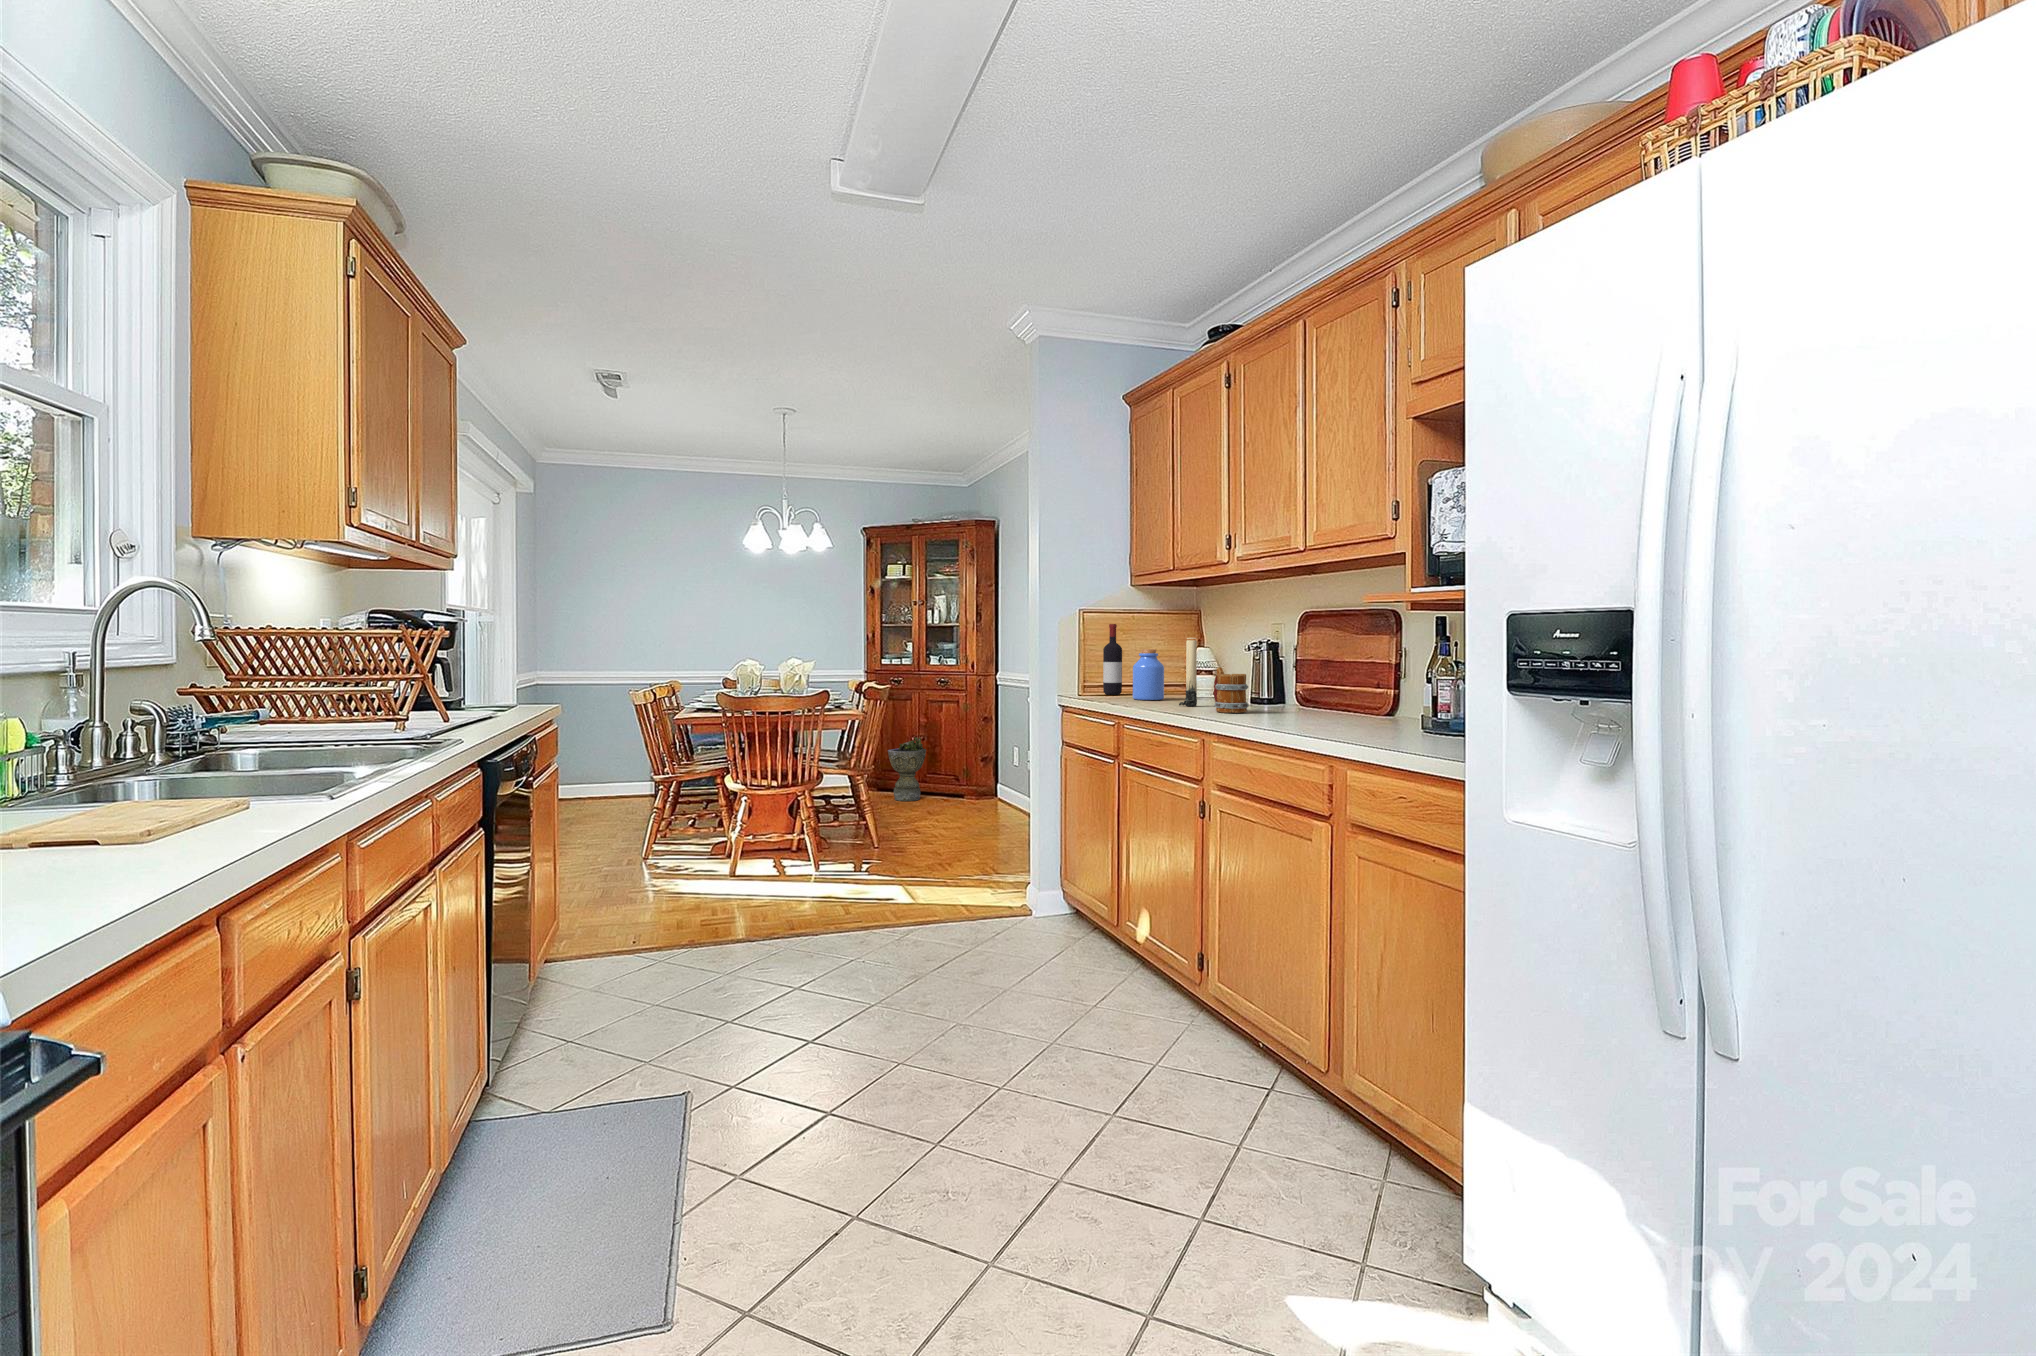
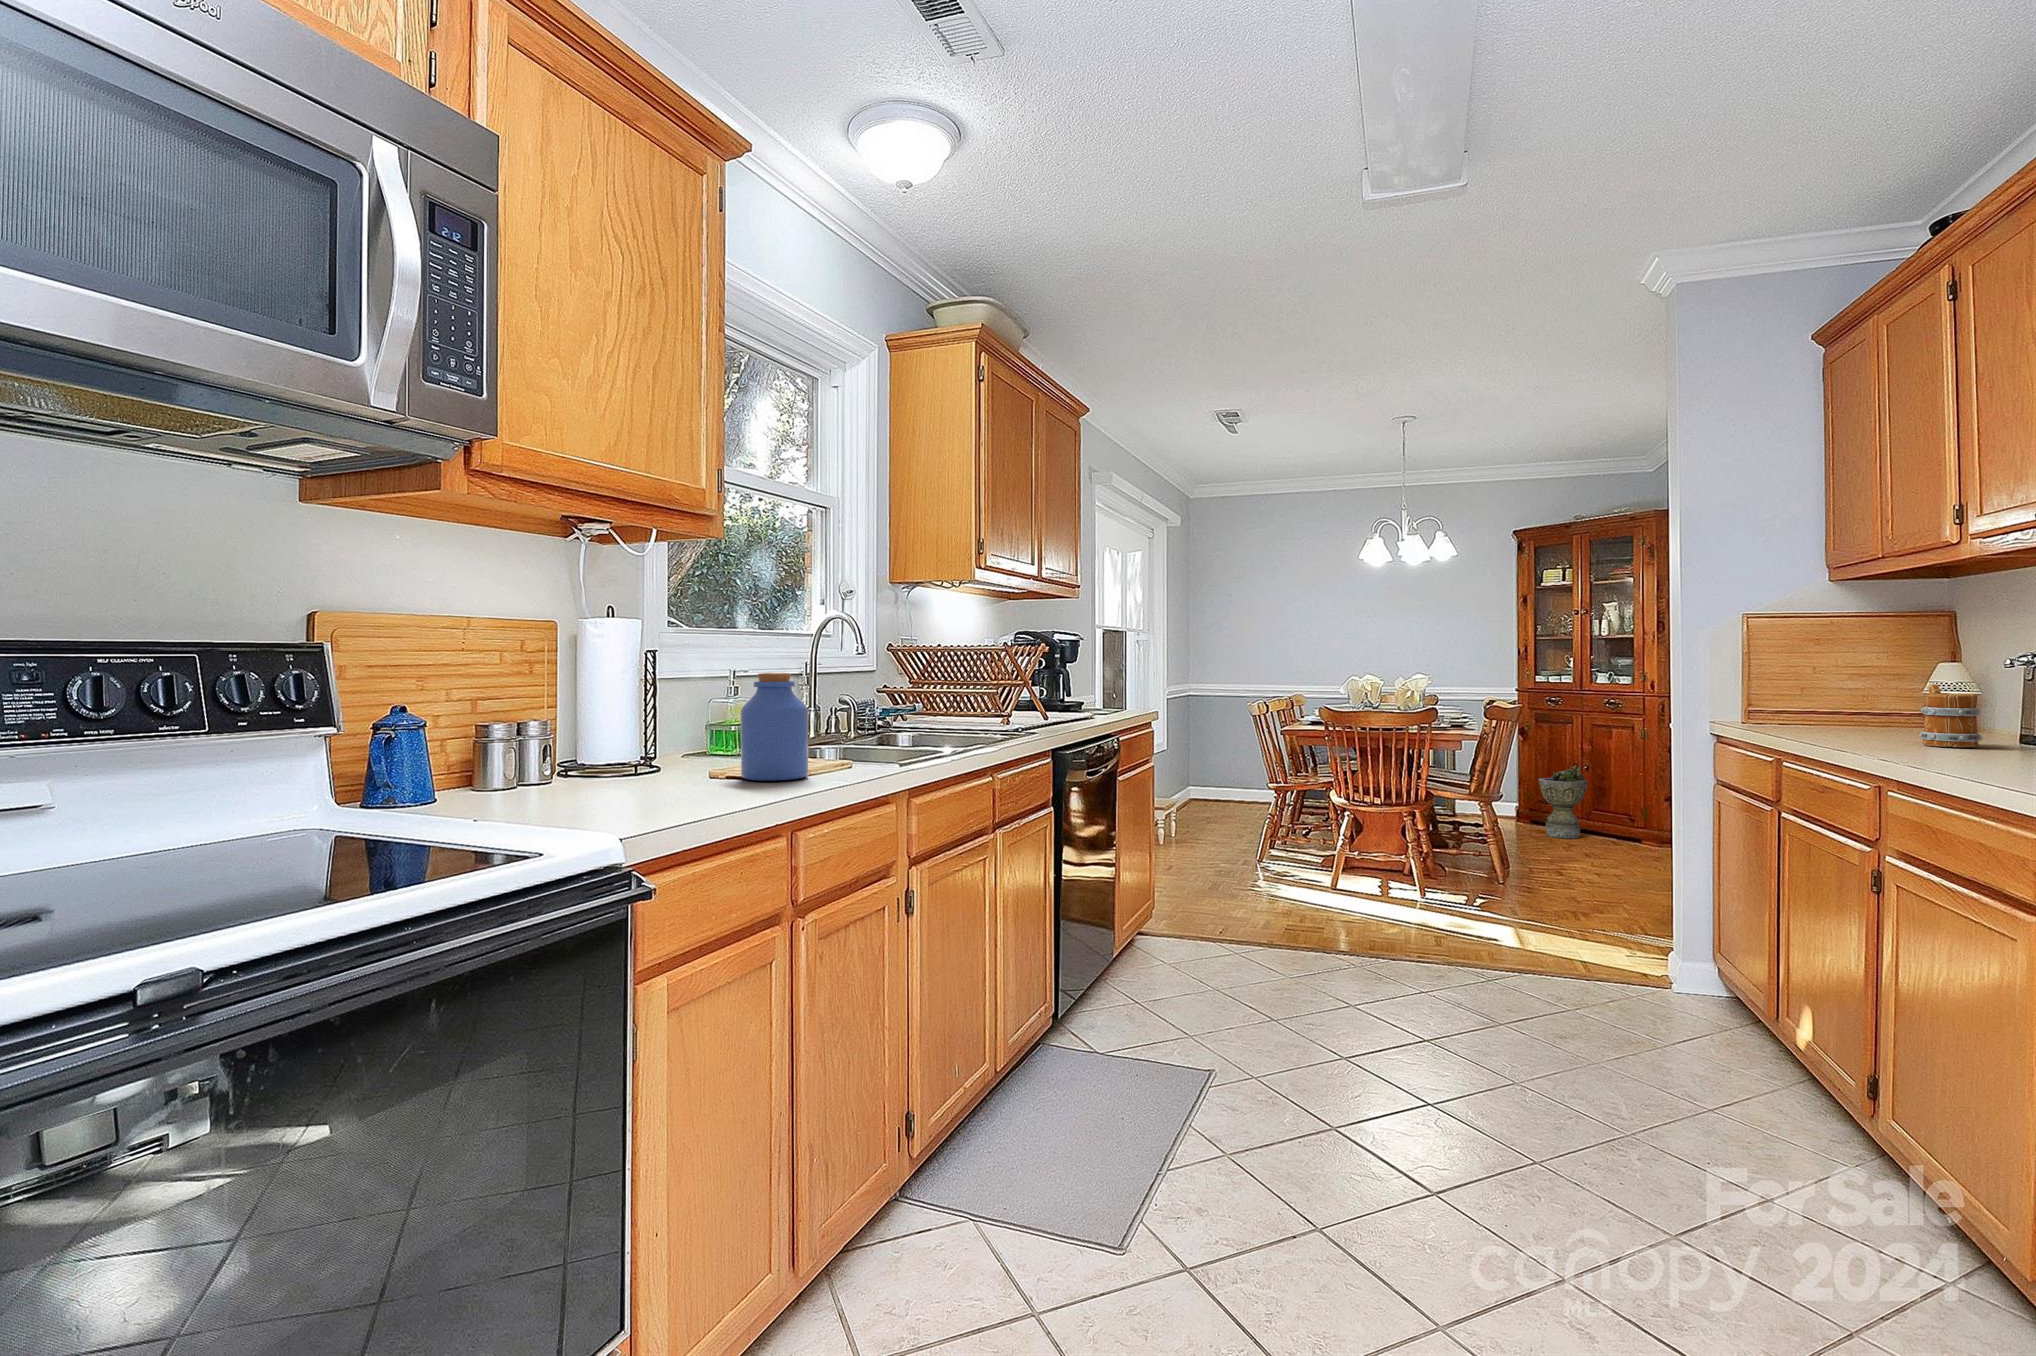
wine bottle: present [1103,624,1122,695] -> none [1778,630,1808,720]
candle: present [1179,638,1197,706] -> none [1875,645,1905,737]
jar: present [1133,649,1164,700] -> present [741,673,808,781]

